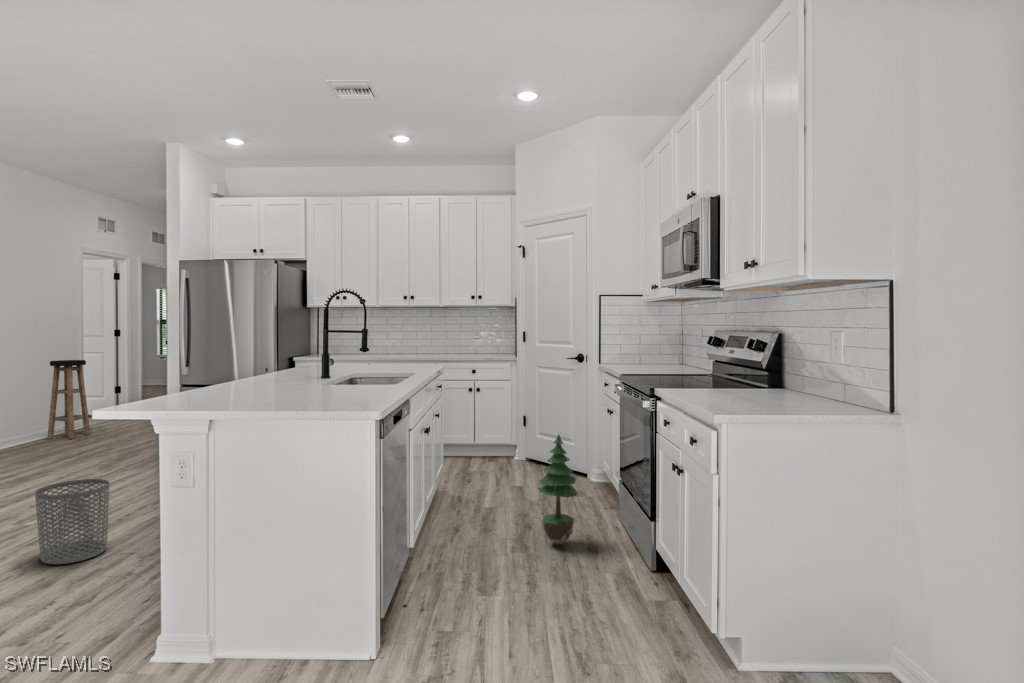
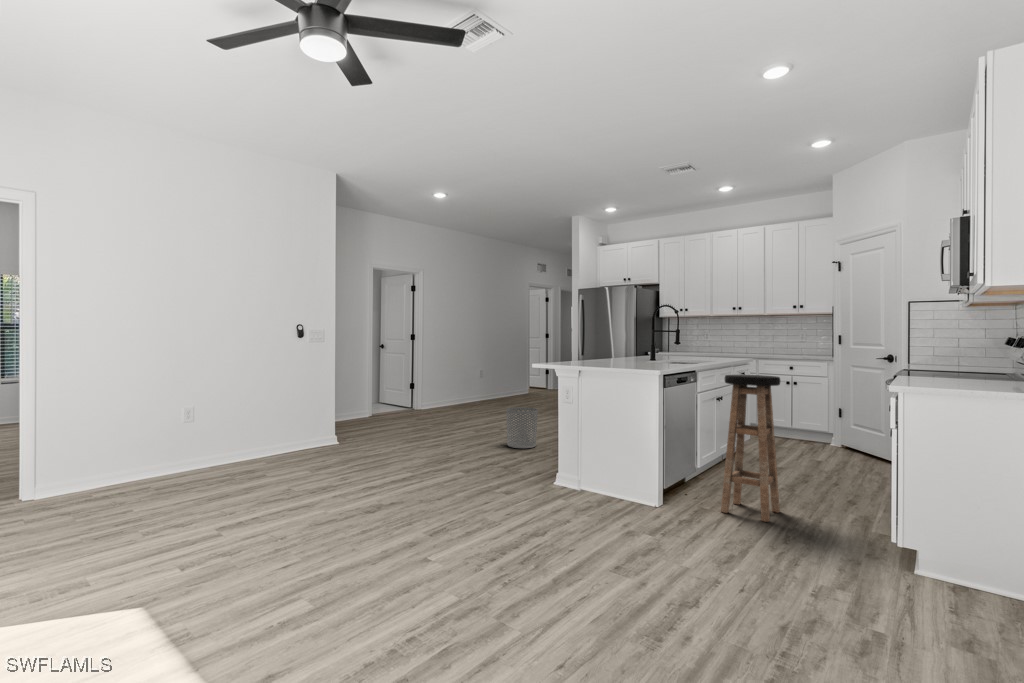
bar stool: present [47,360,91,439] -> present [721,375,780,522]
potted tree: present [539,435,578,545] -> none [808,403,846,493]

